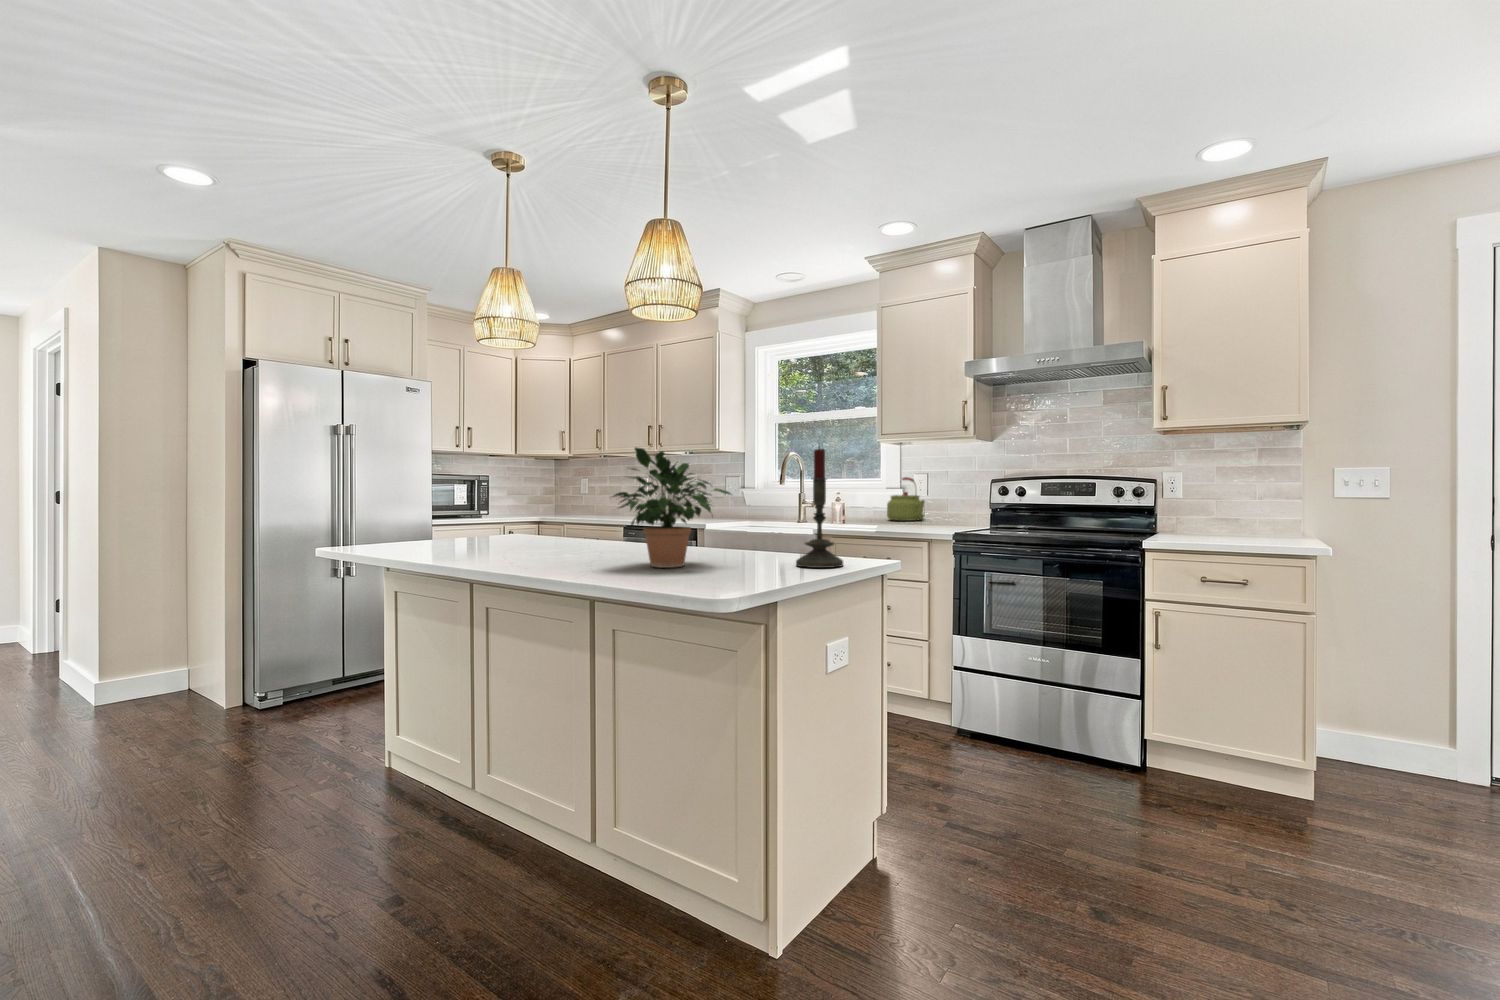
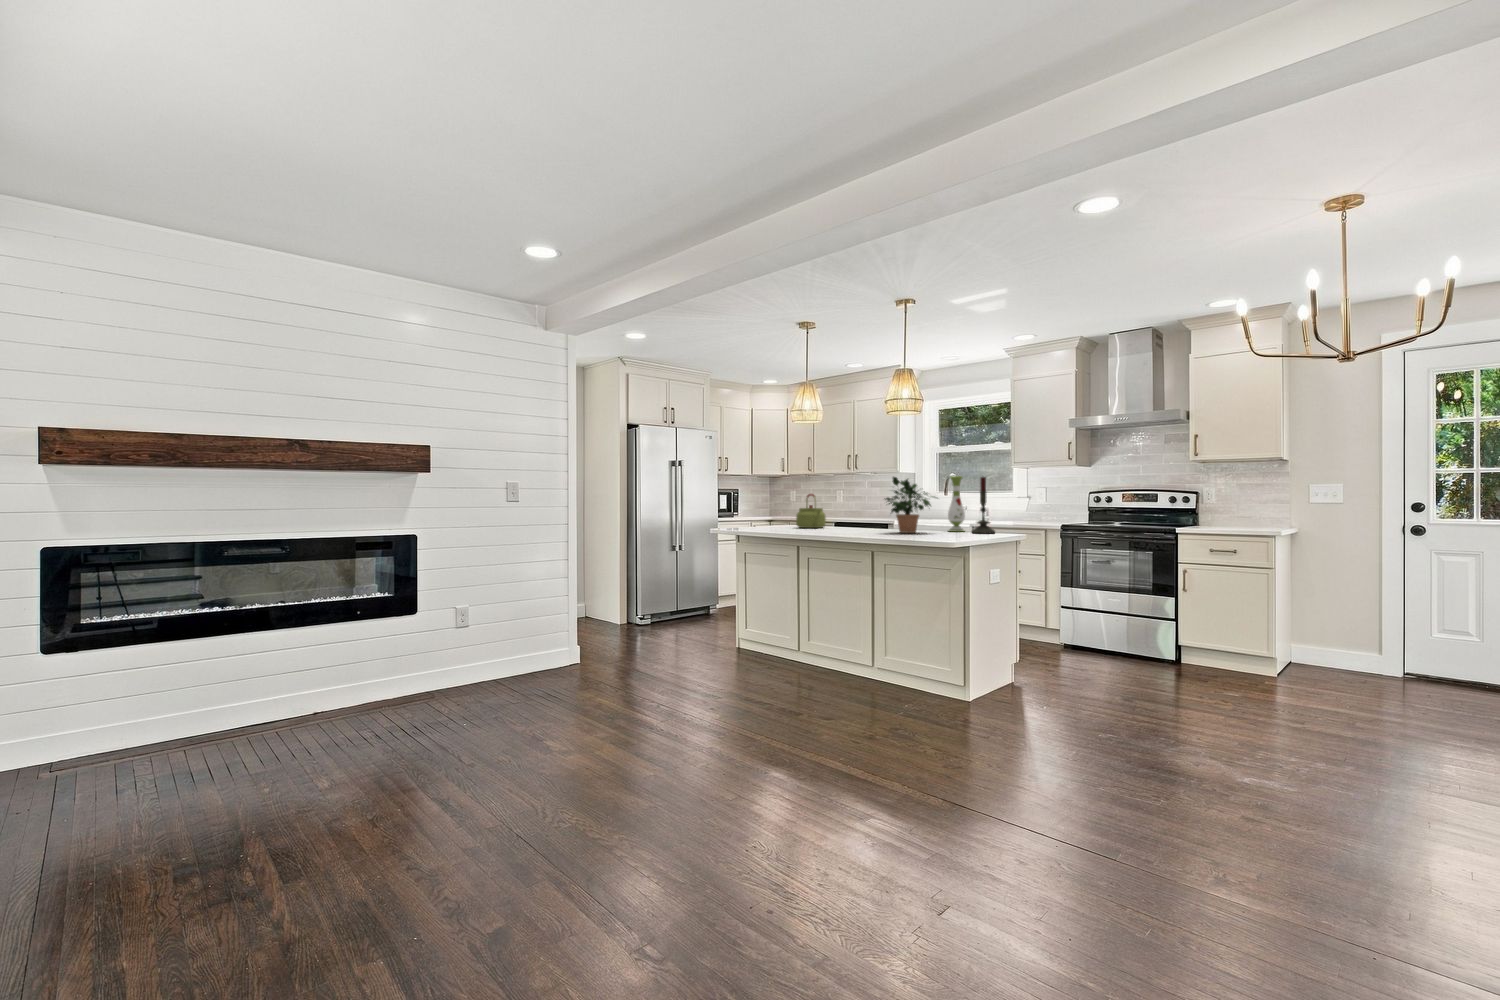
vase: none [754,448,788,560] -> present [948,476,965,532]
kettle: present [887,477,925,521] -> present [796,494,826,528]

